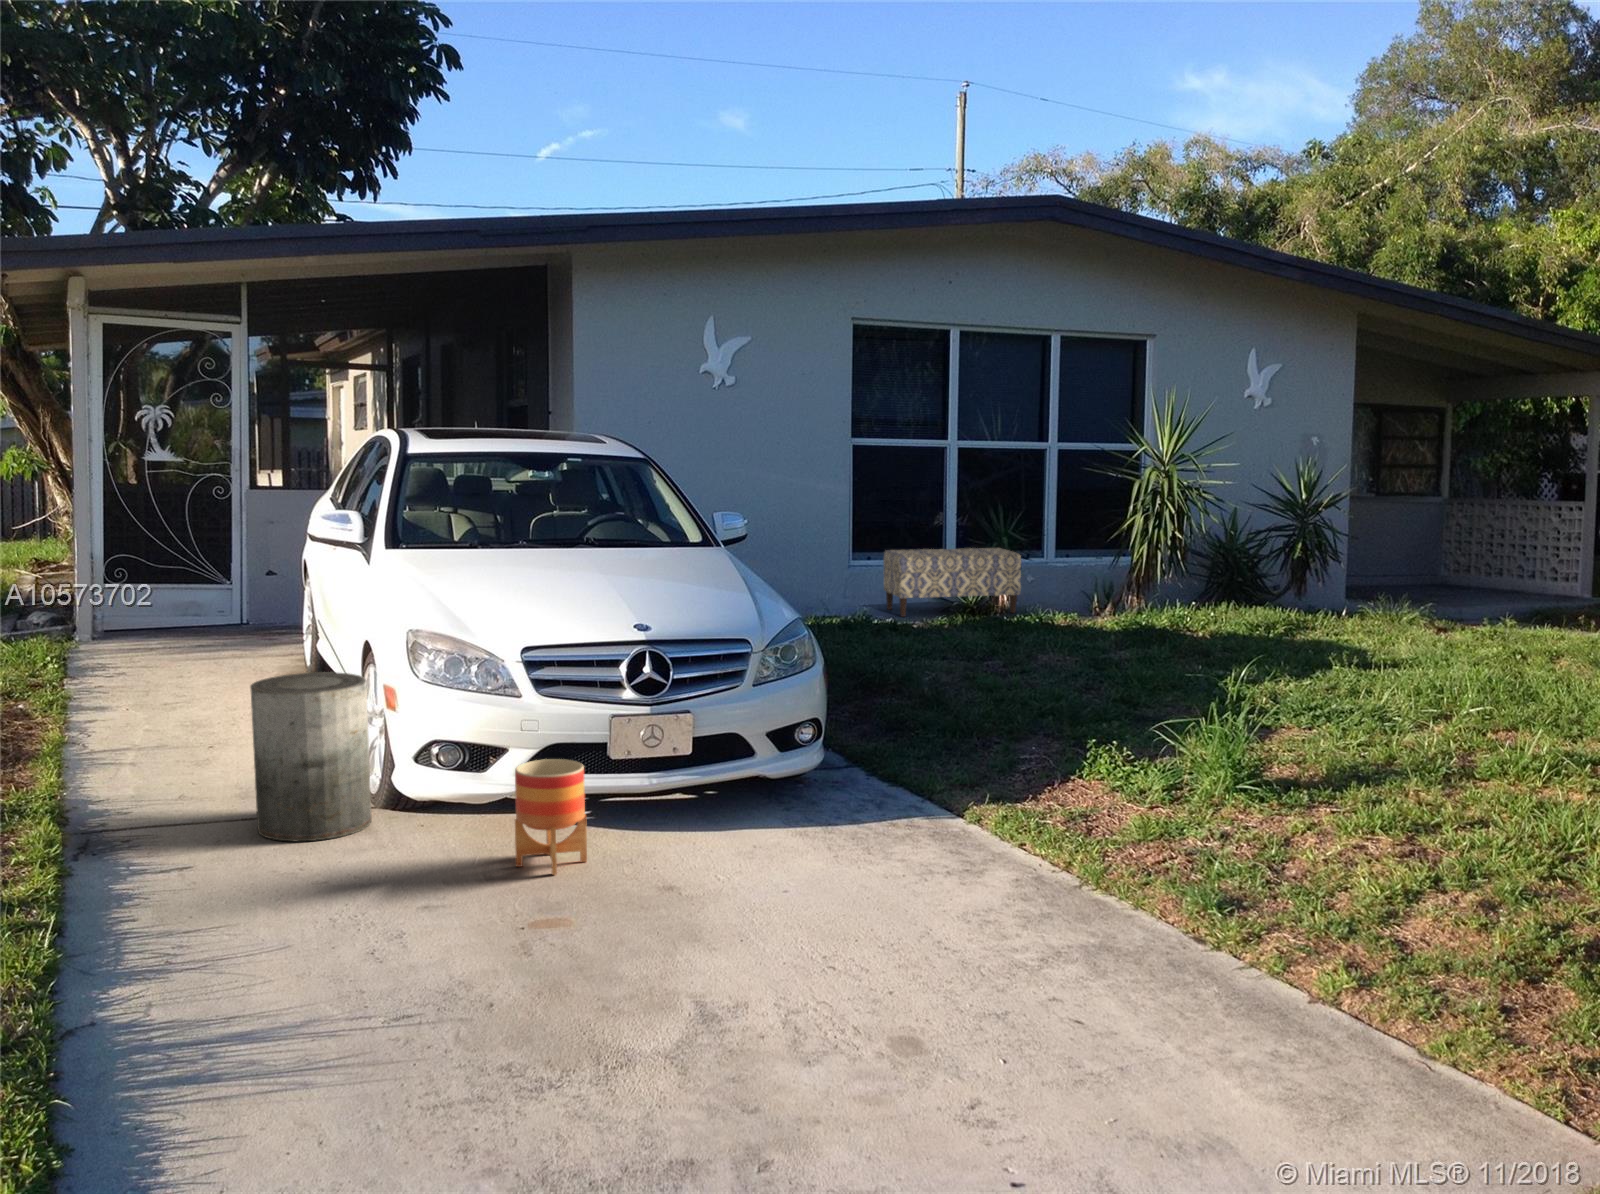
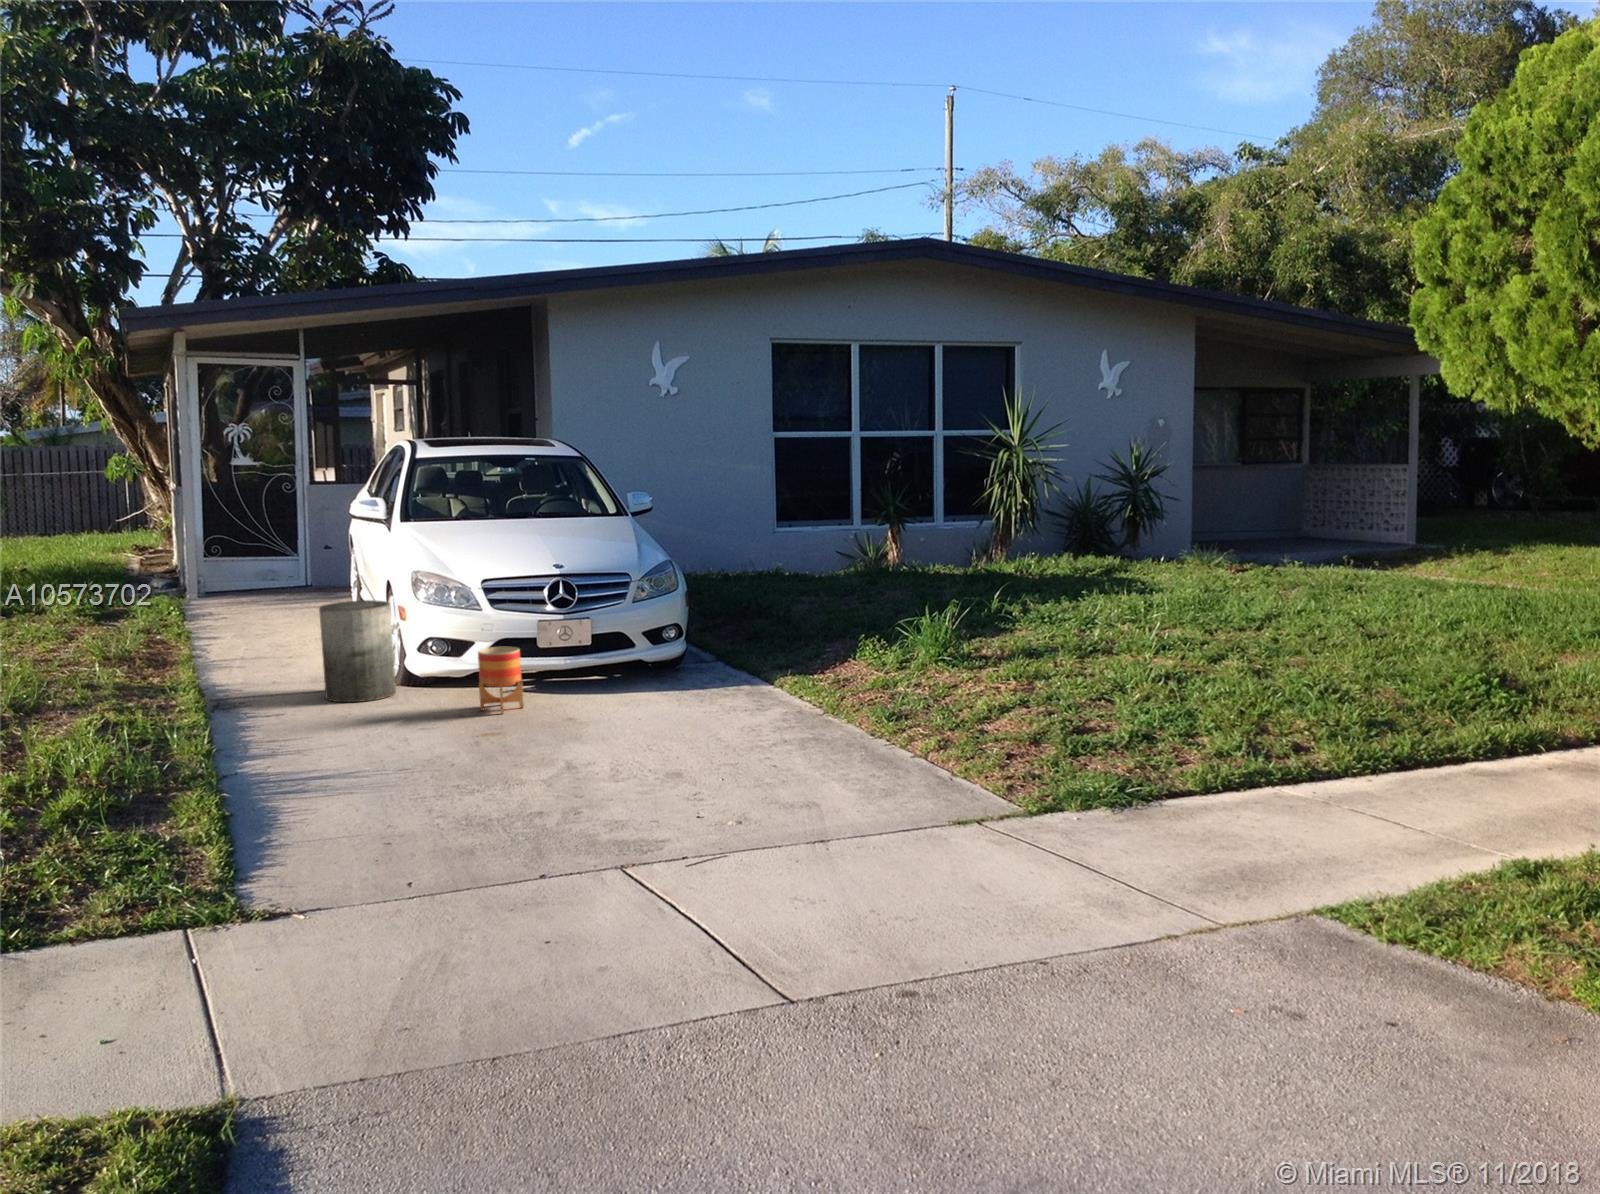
bench: present [883,548,1021,617] -> none [800,516,906,571]

